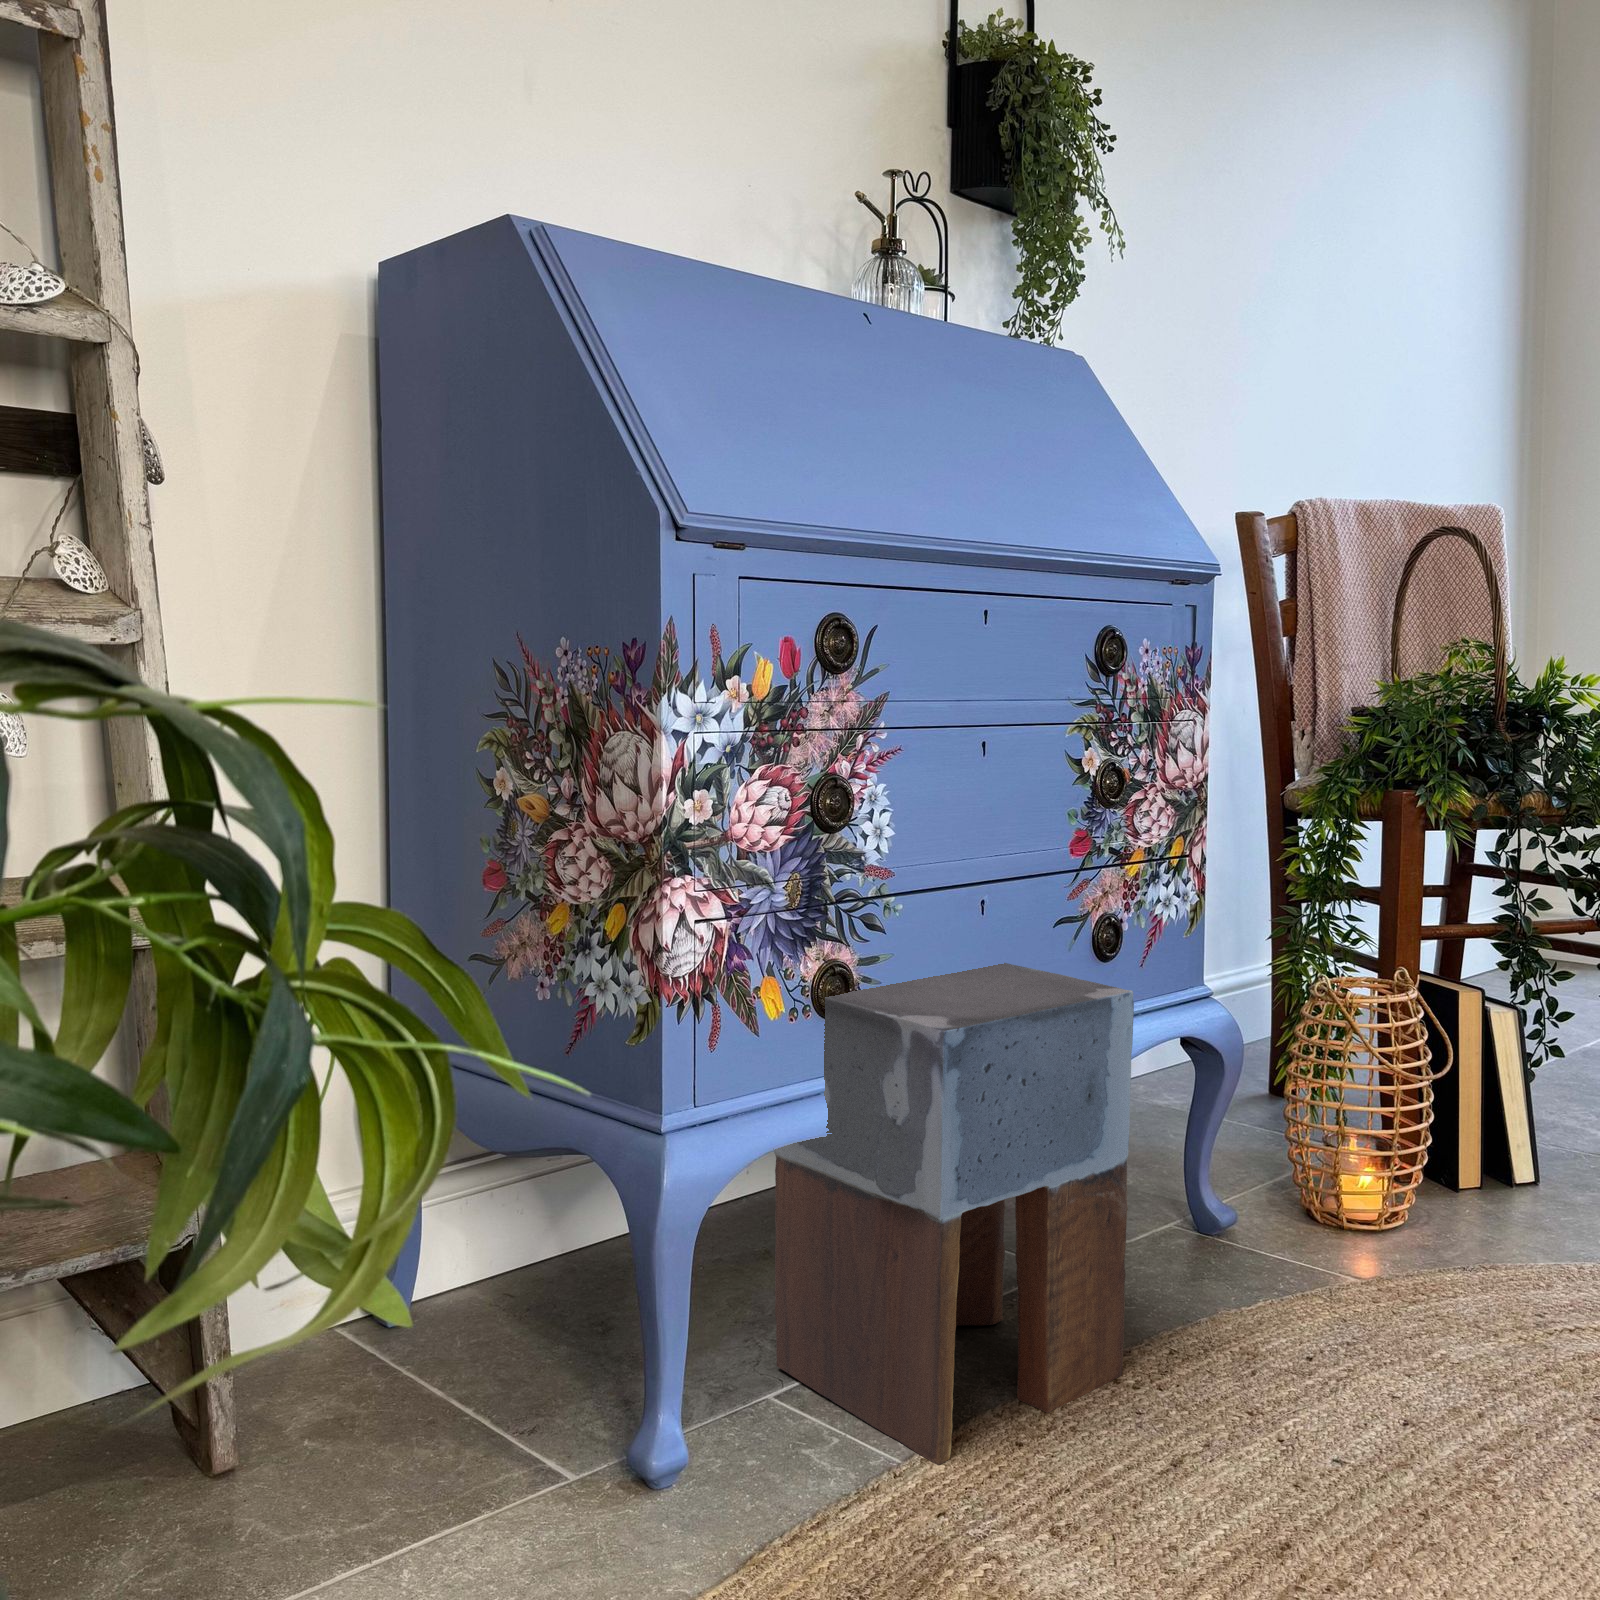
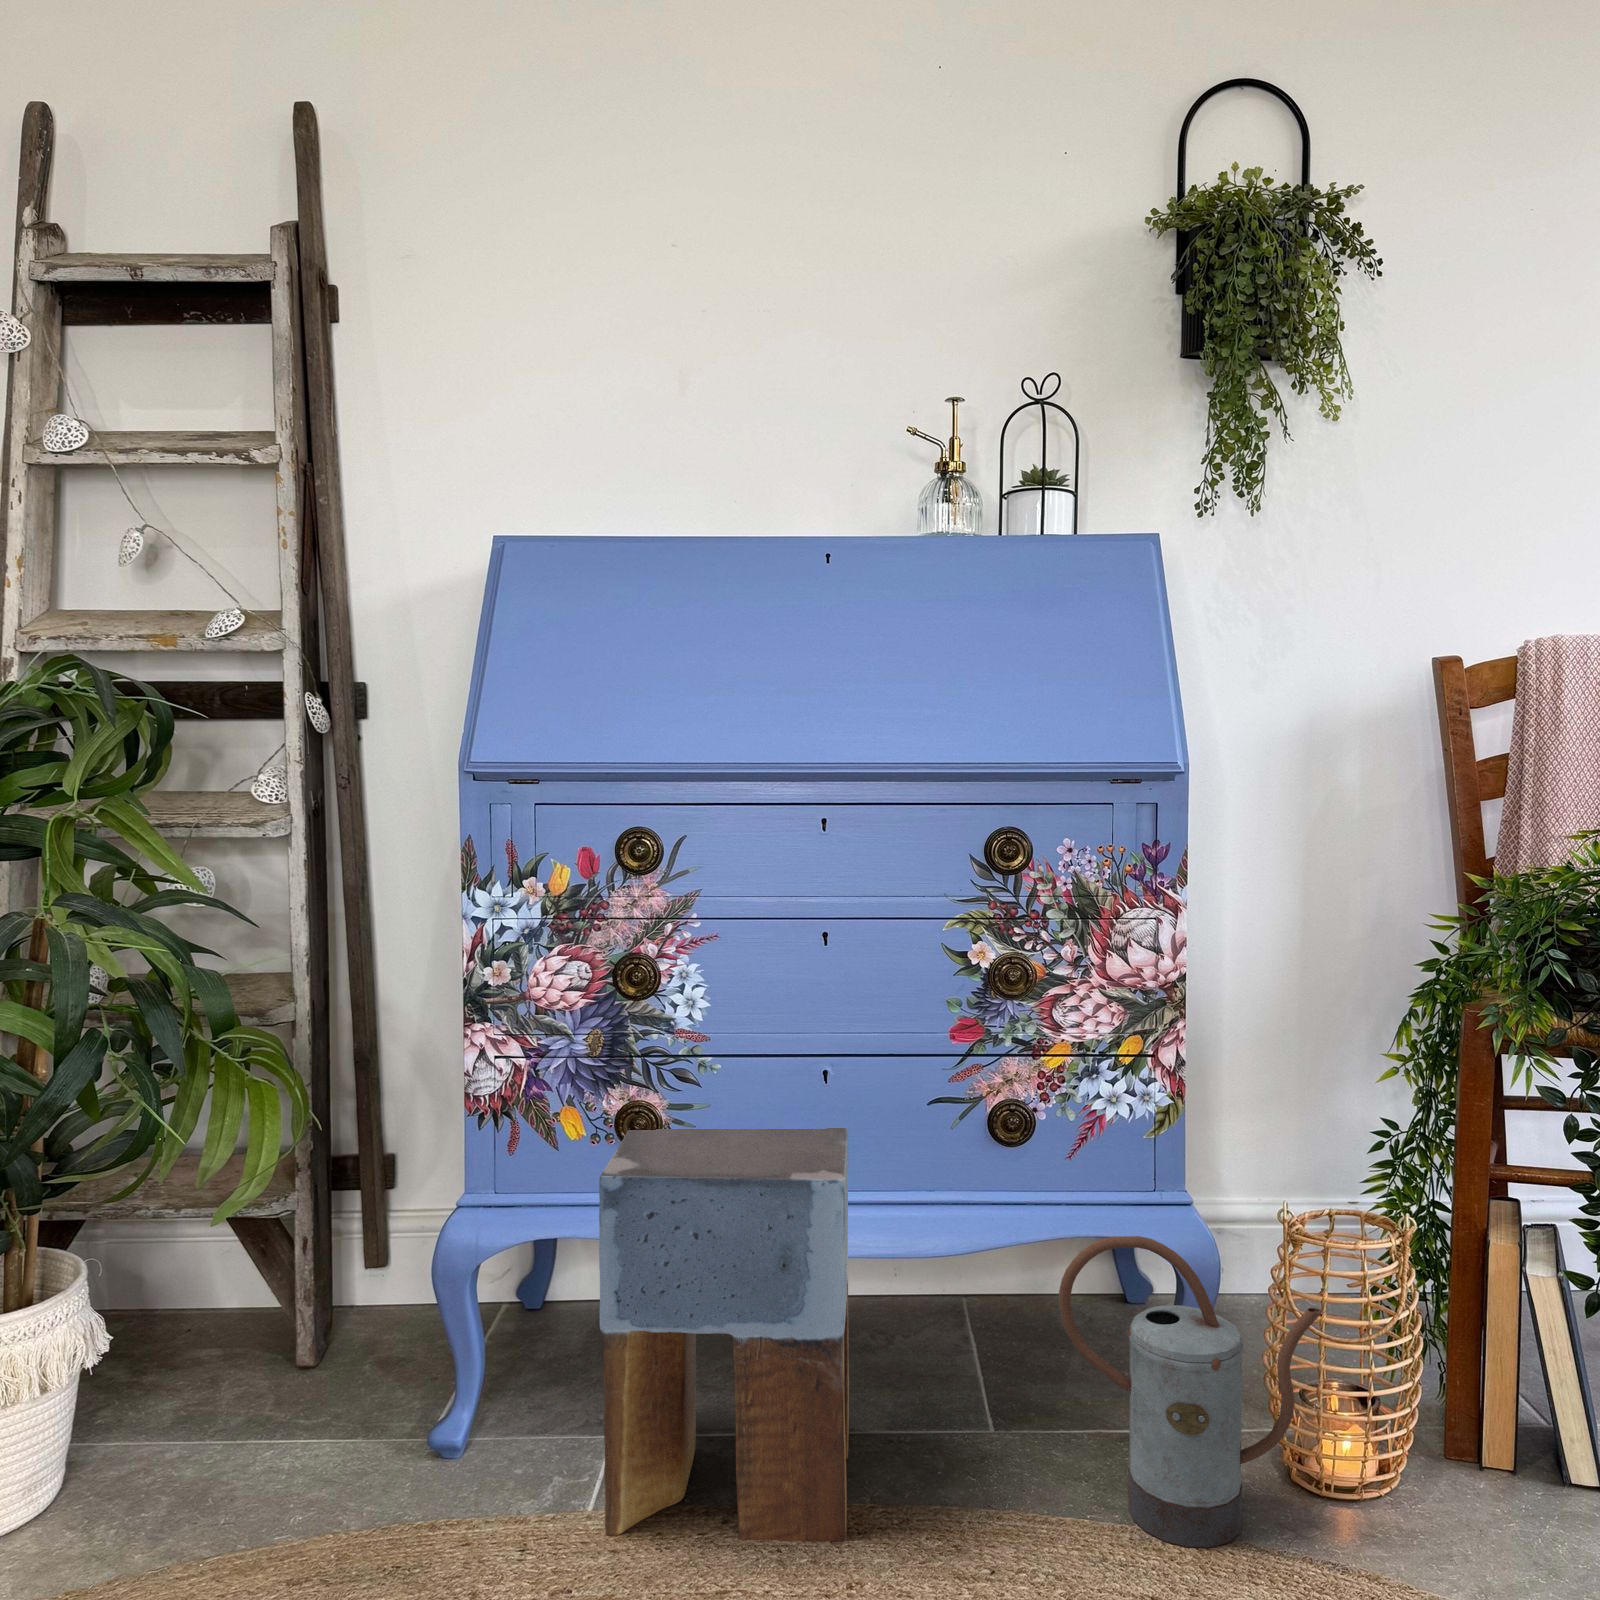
watering can: none [1194,1013,1365,1280] -> present [1059,1236,1323,1548]

